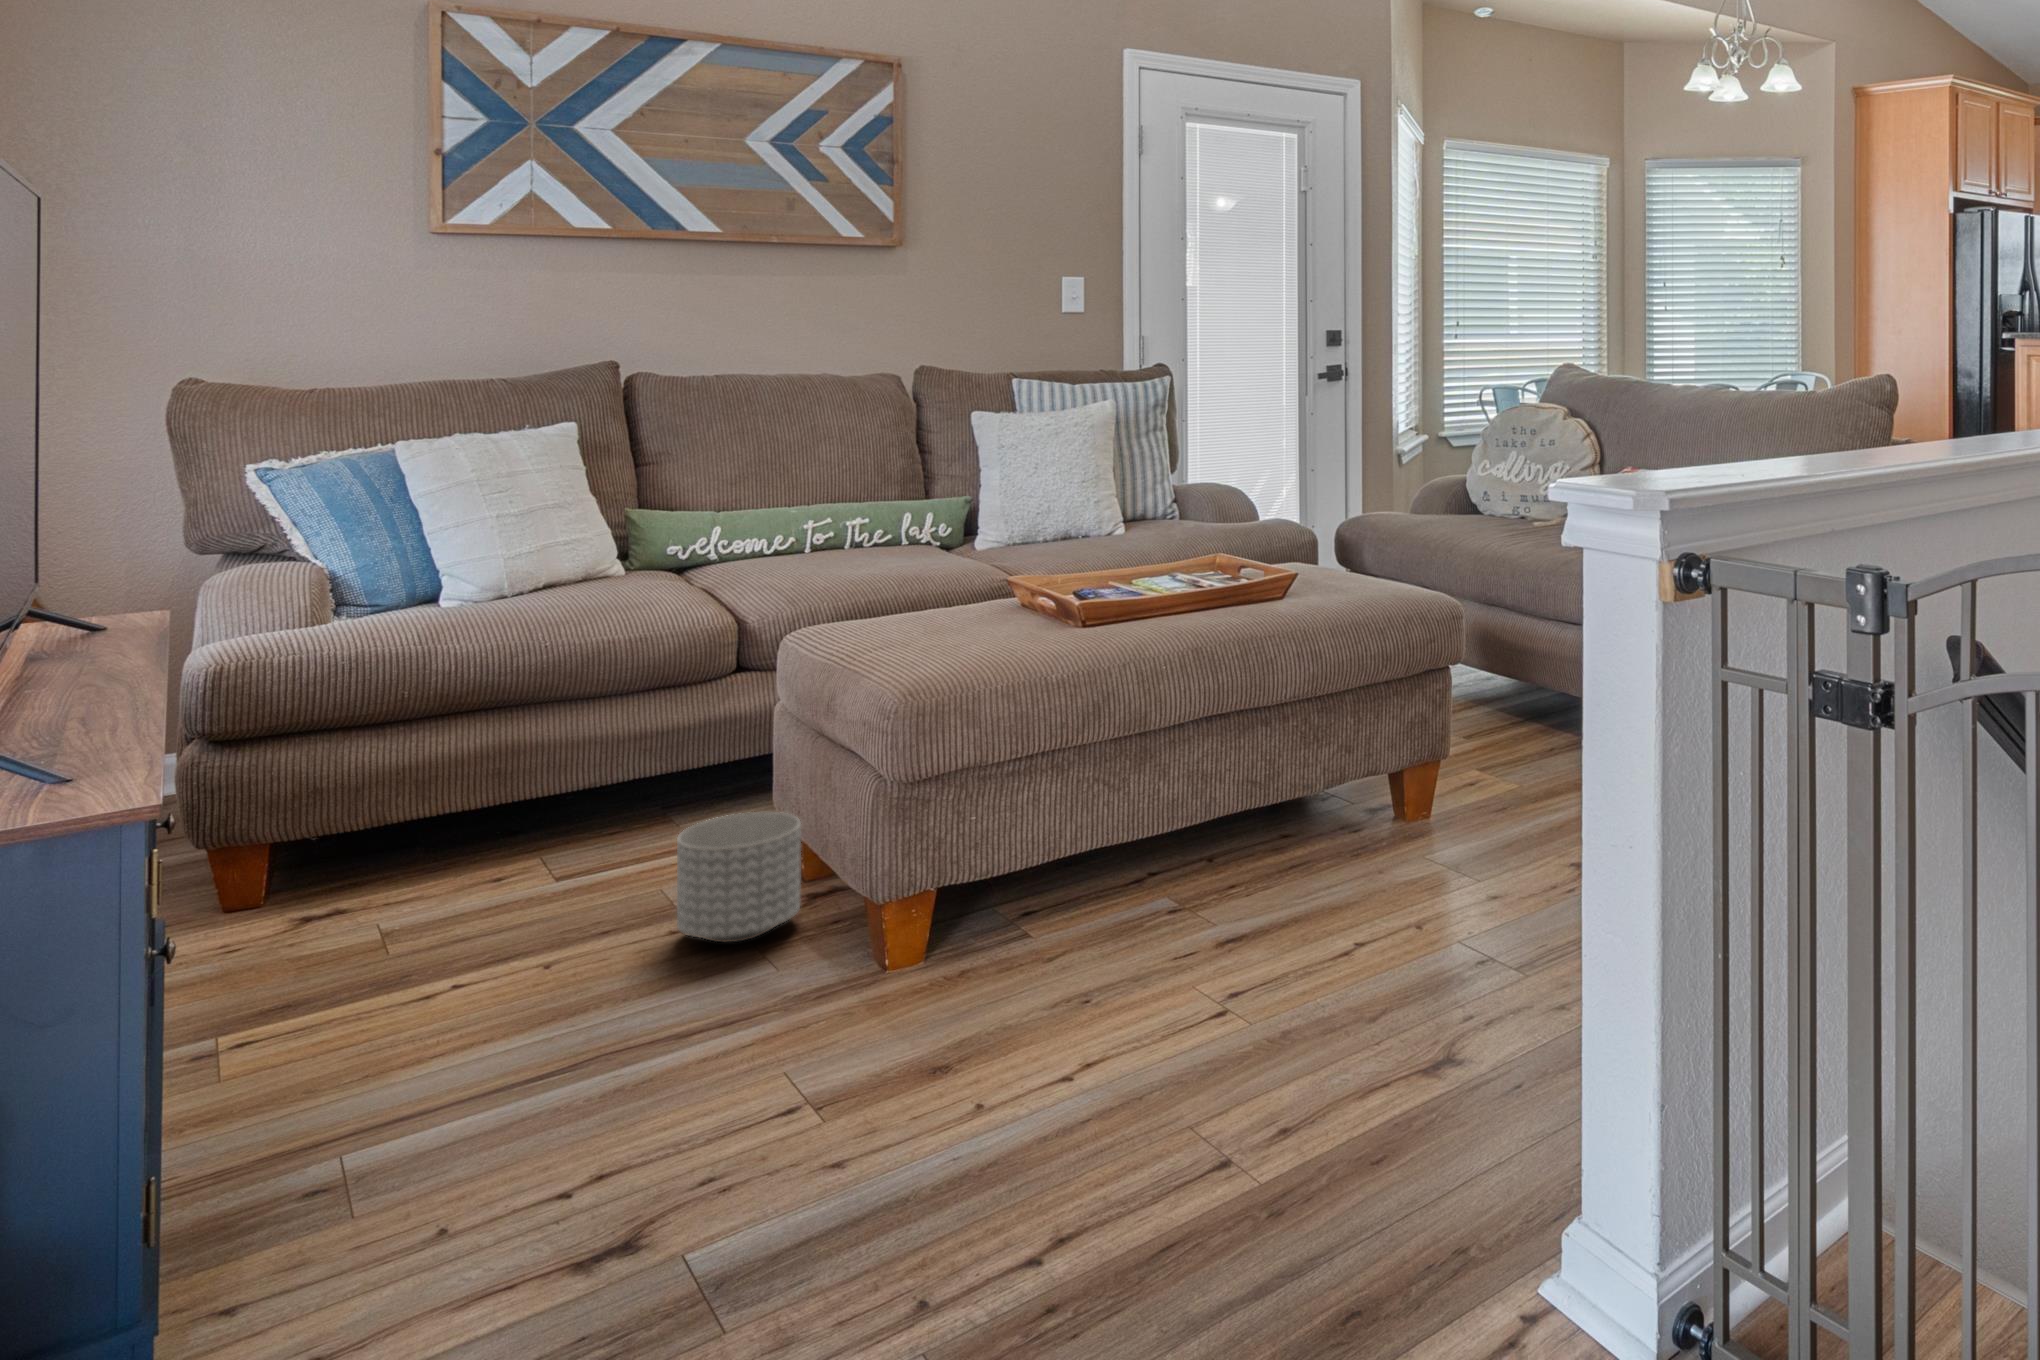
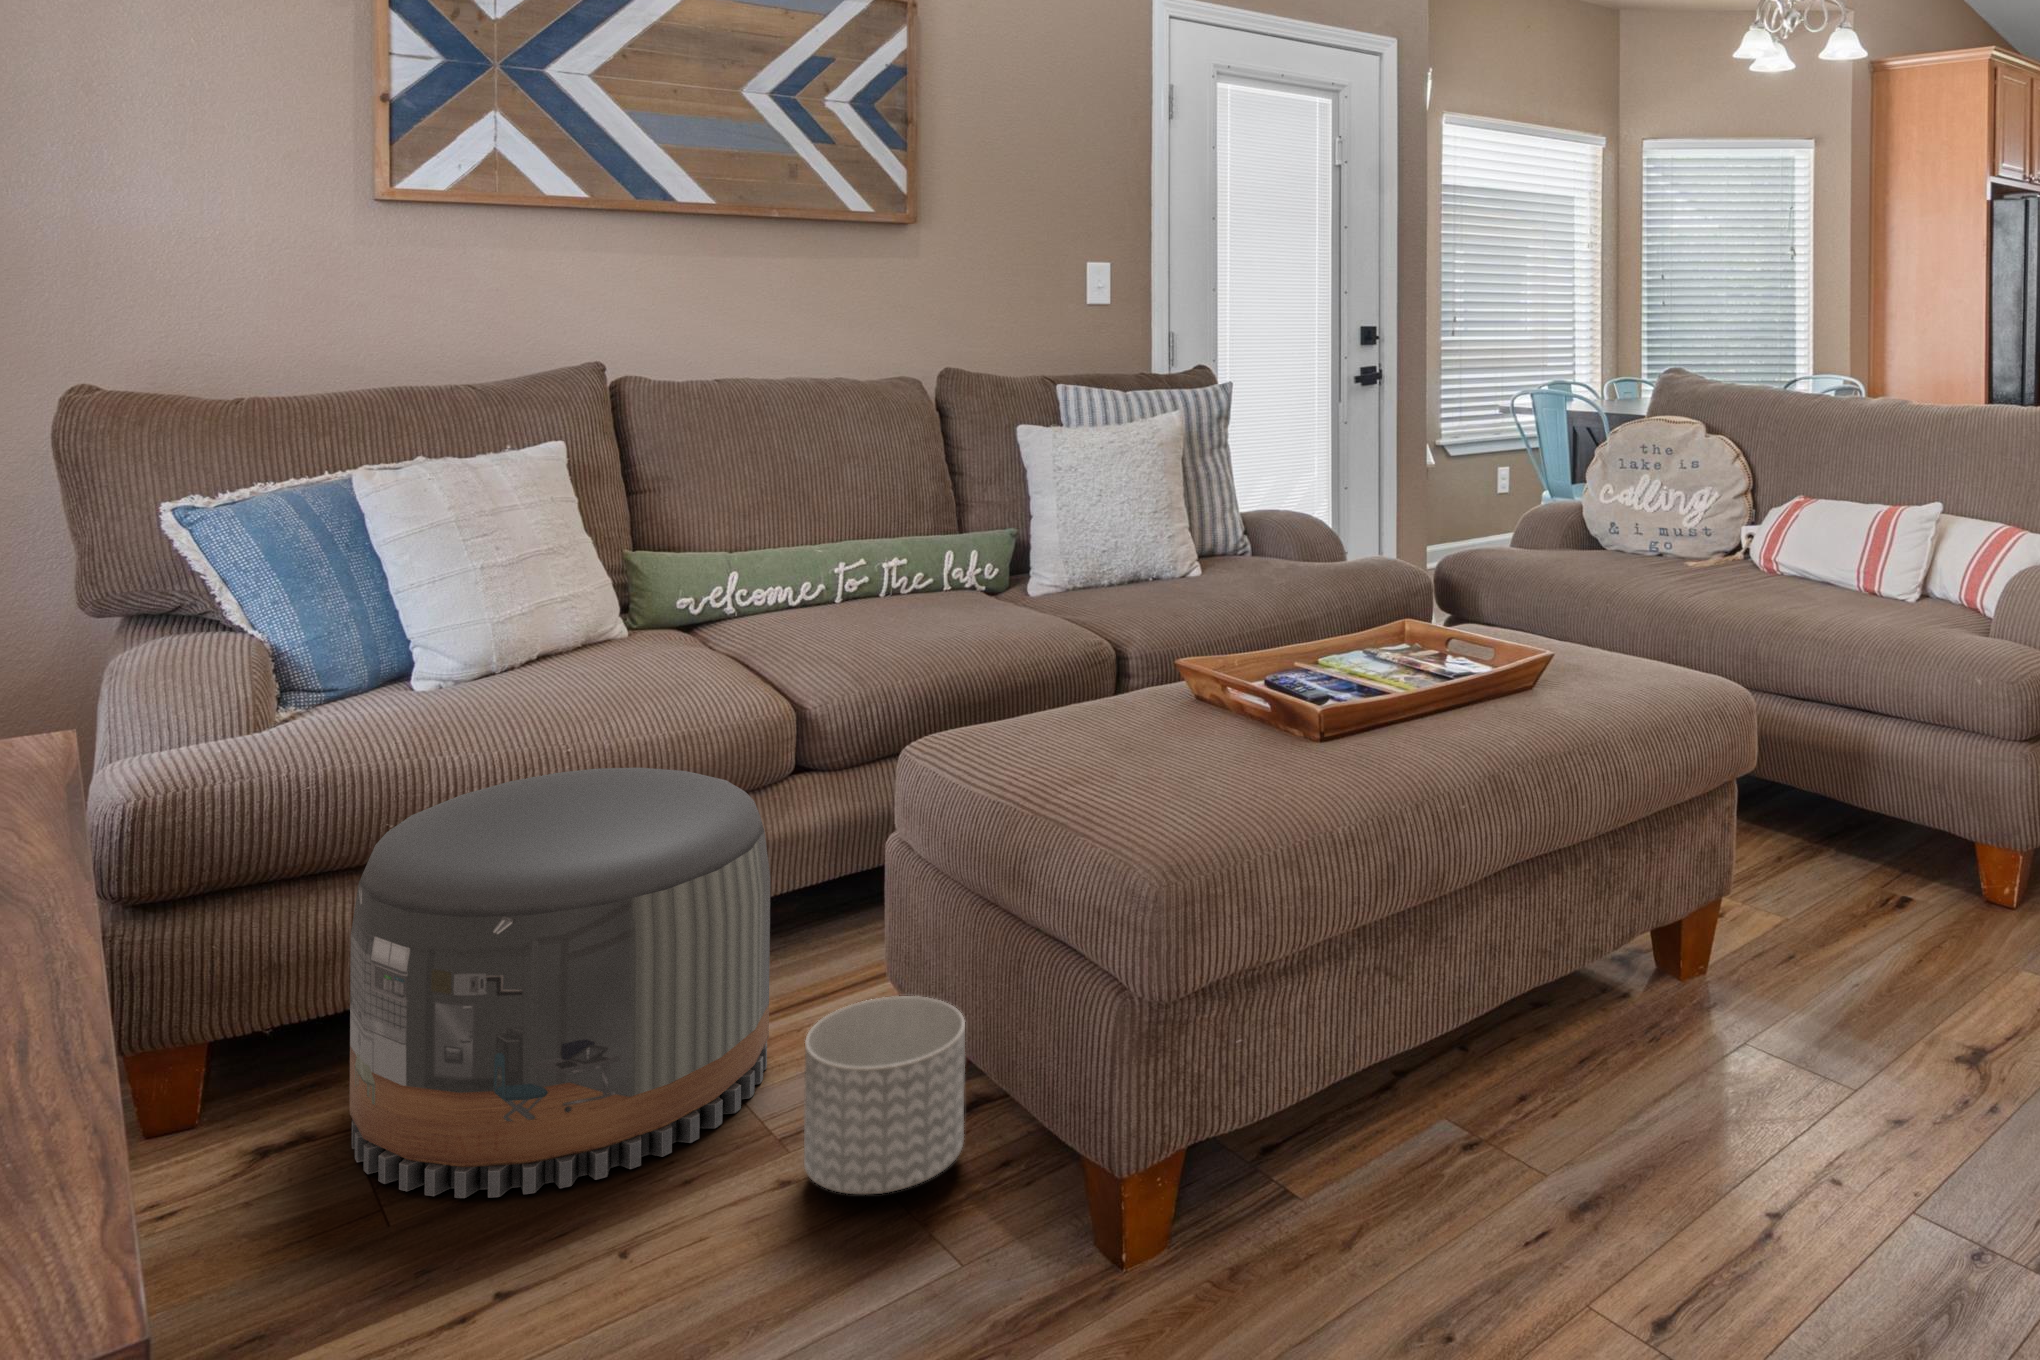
pouf: none [361,659,688,945] -> present [350,768,770,1198]

